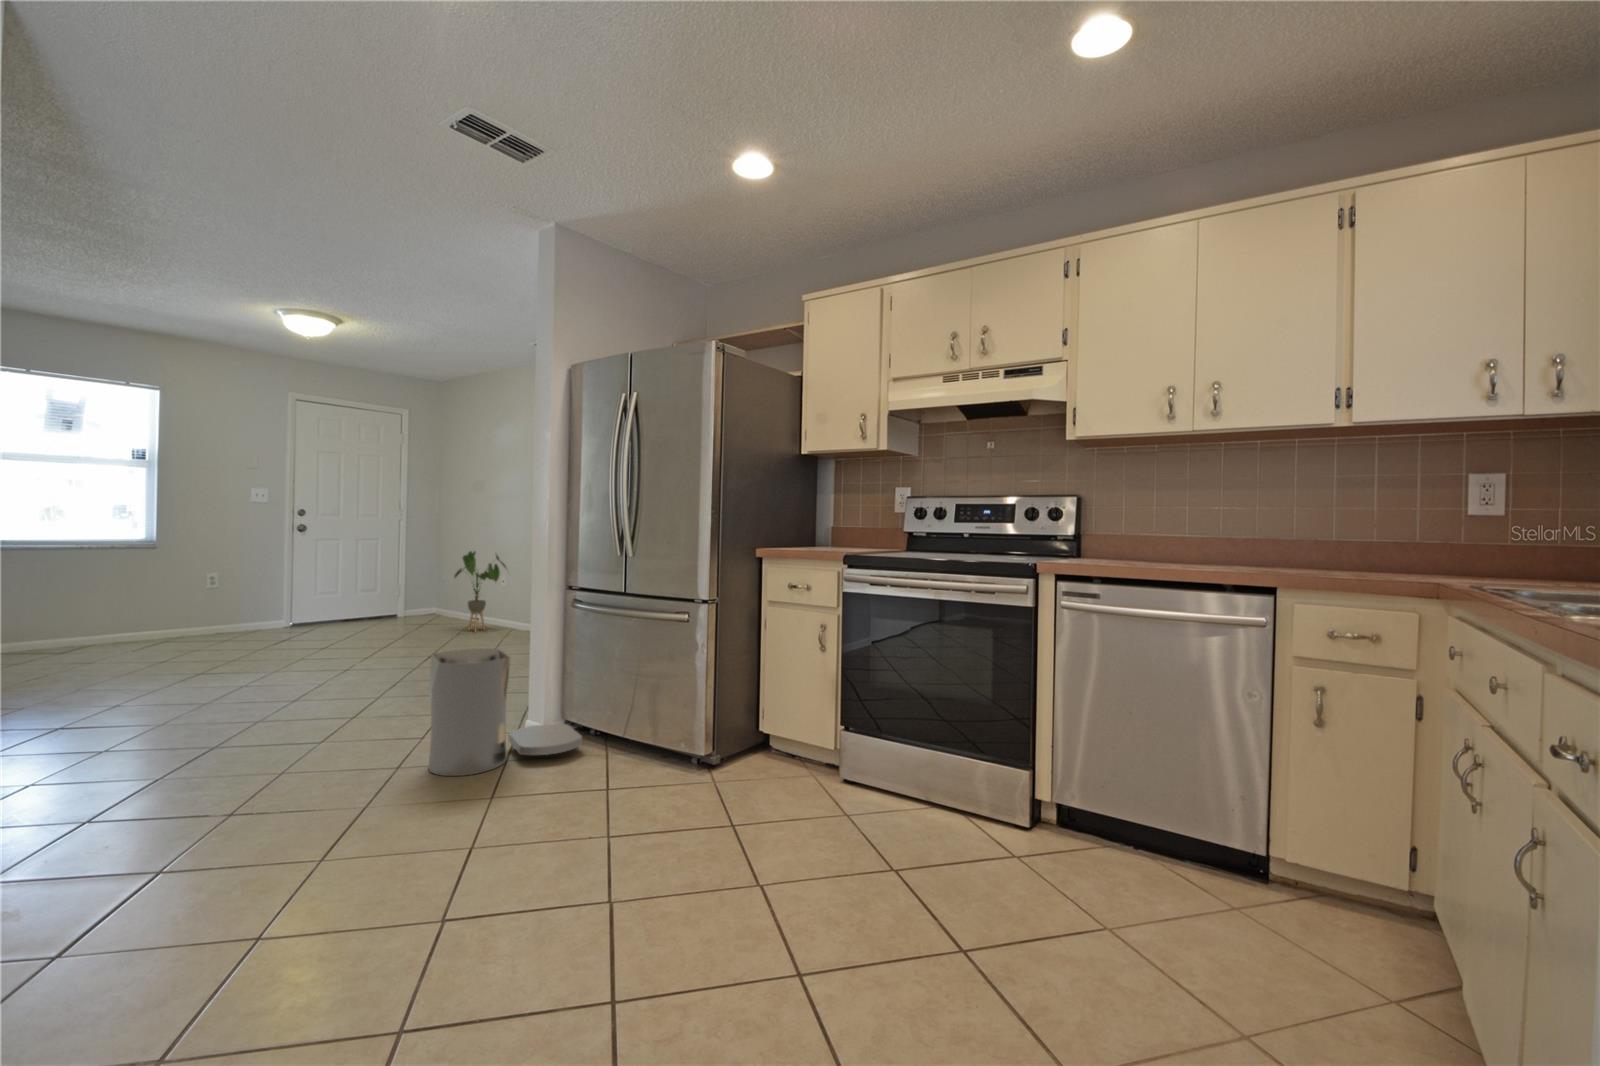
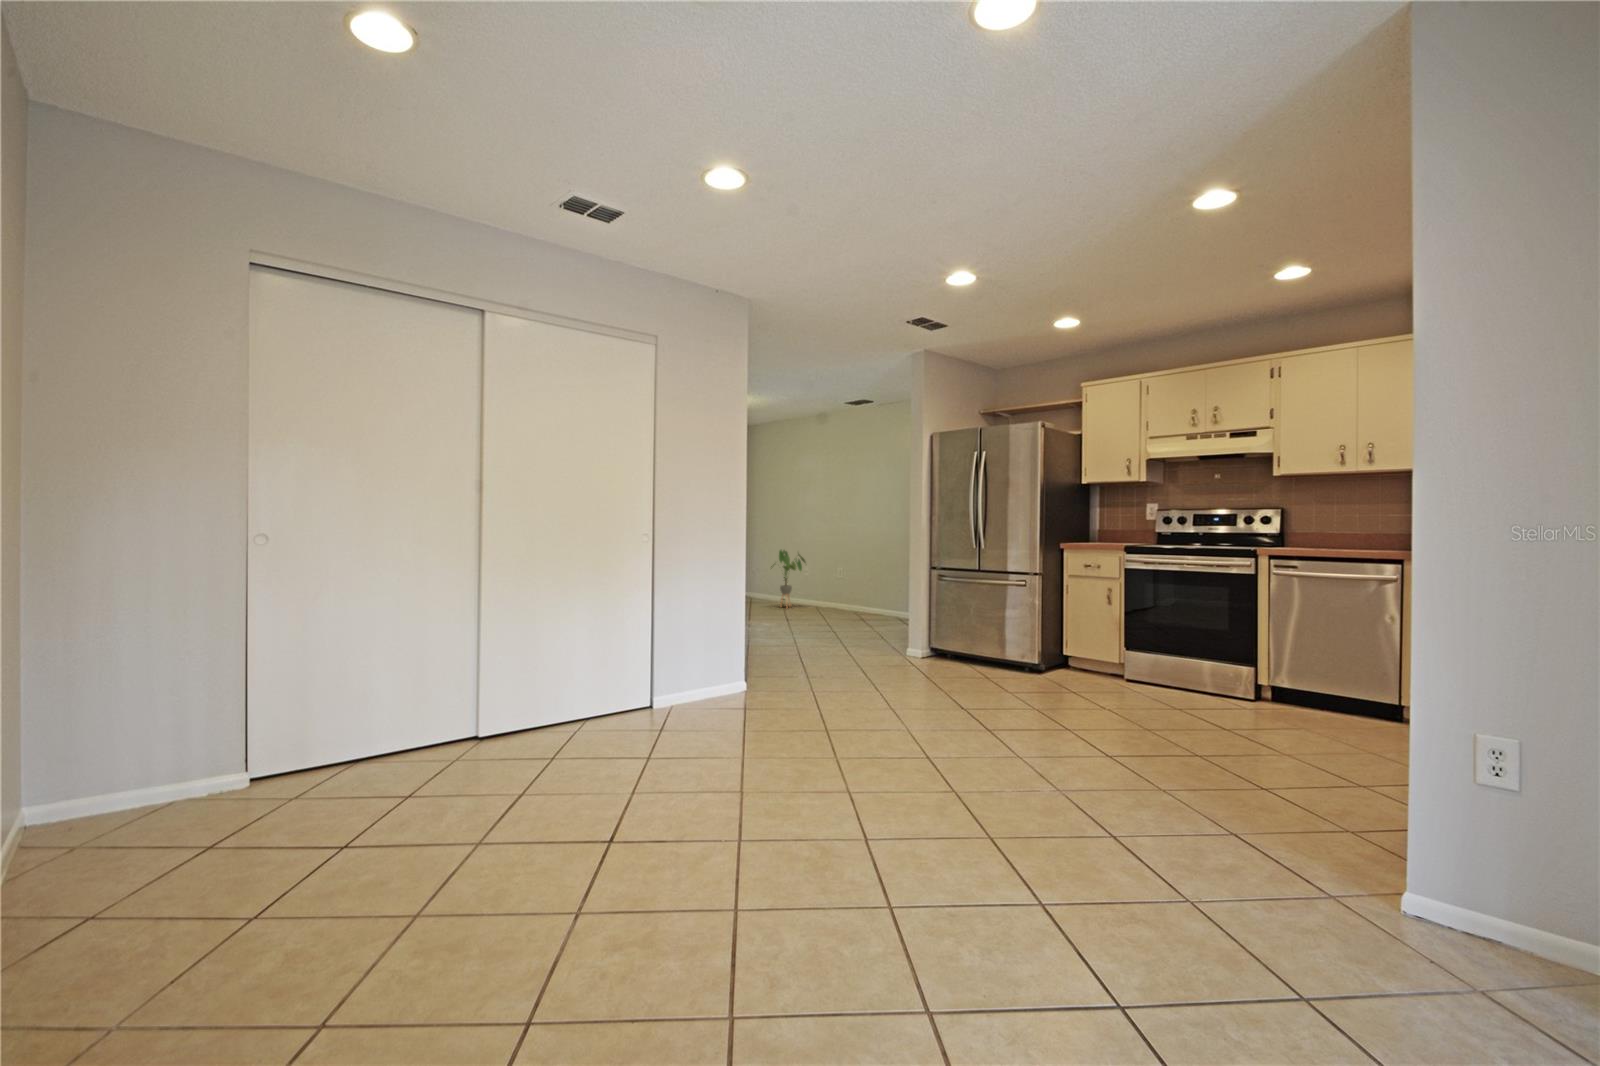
trash can: present [428,648,582,776] -> none [875,604,954,671]

